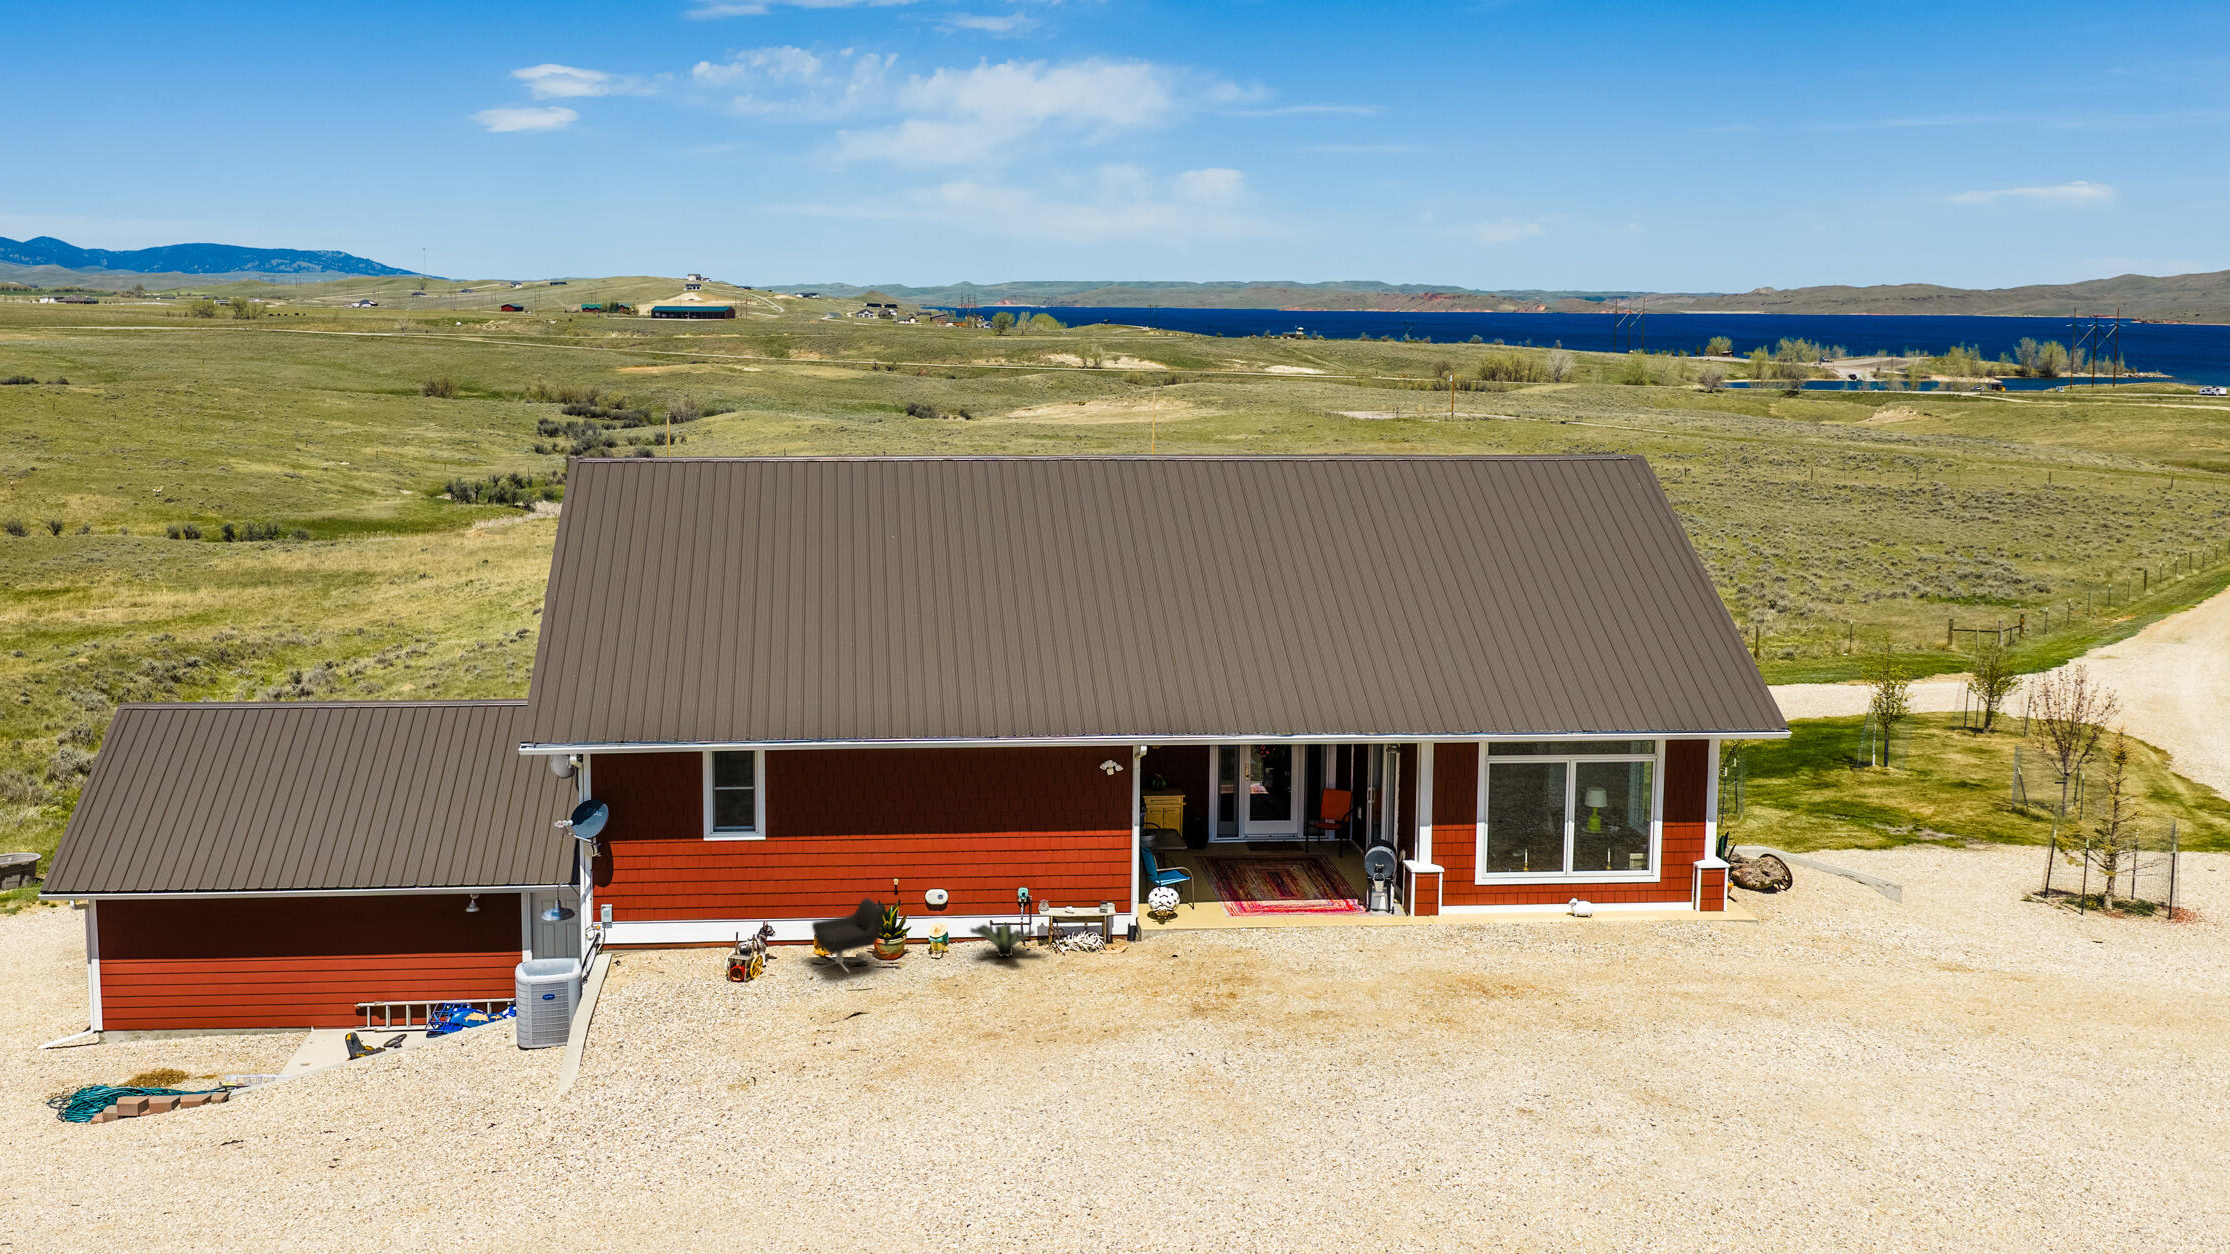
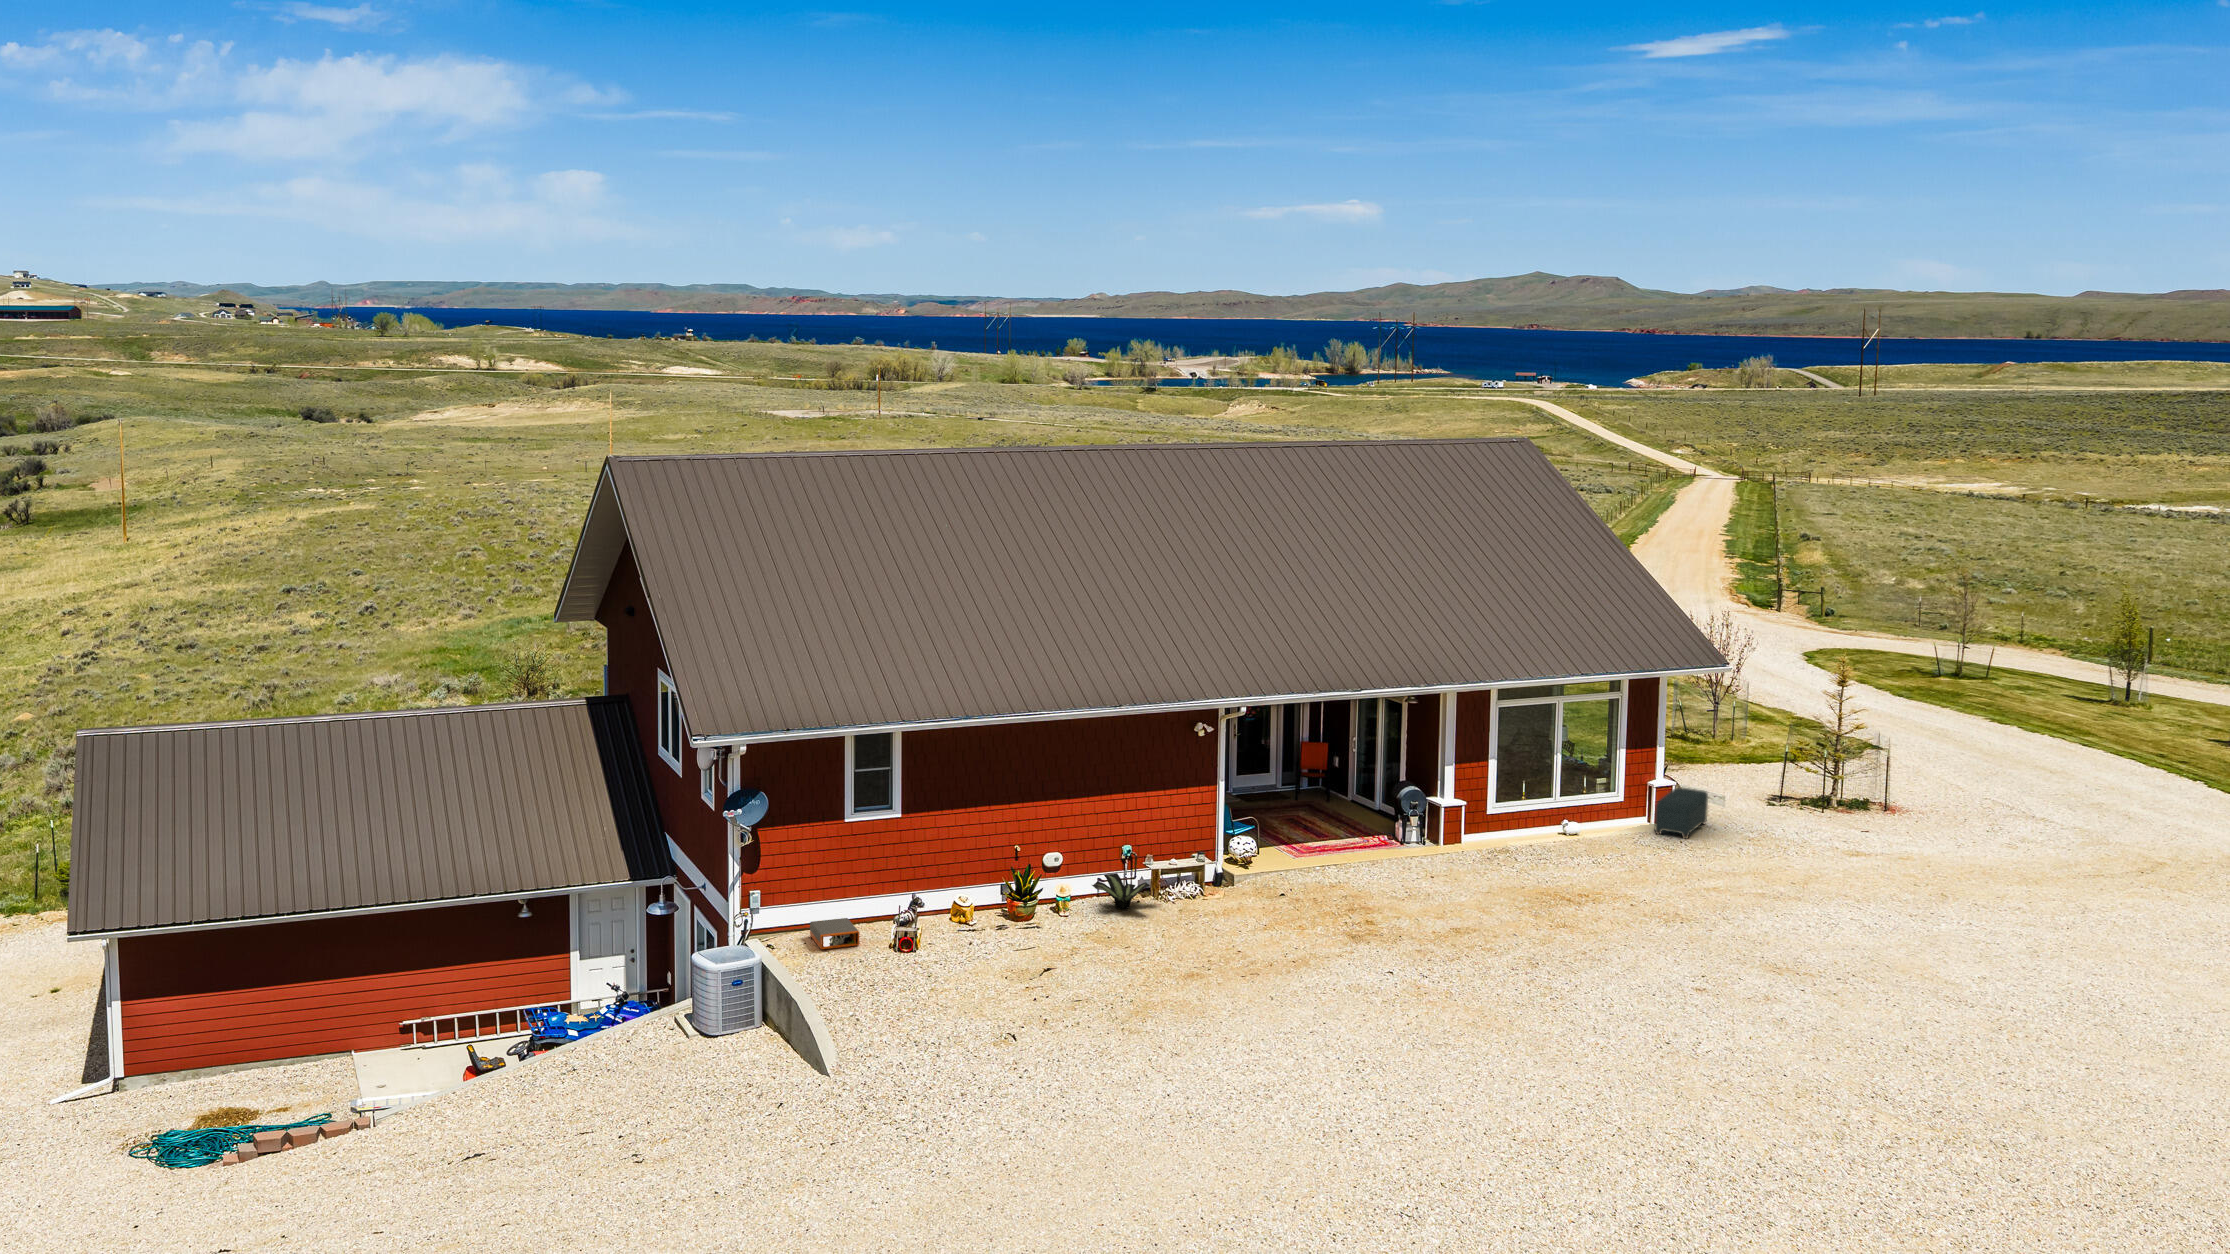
bench: none [1699,869,1778,932] -> present [1655,787,1708,839]
lounge chair: present [812,898,885,973] -> none [950,864,1025,935]
storage box: none [658,941,706,972] -> present [810,918,859,949]

